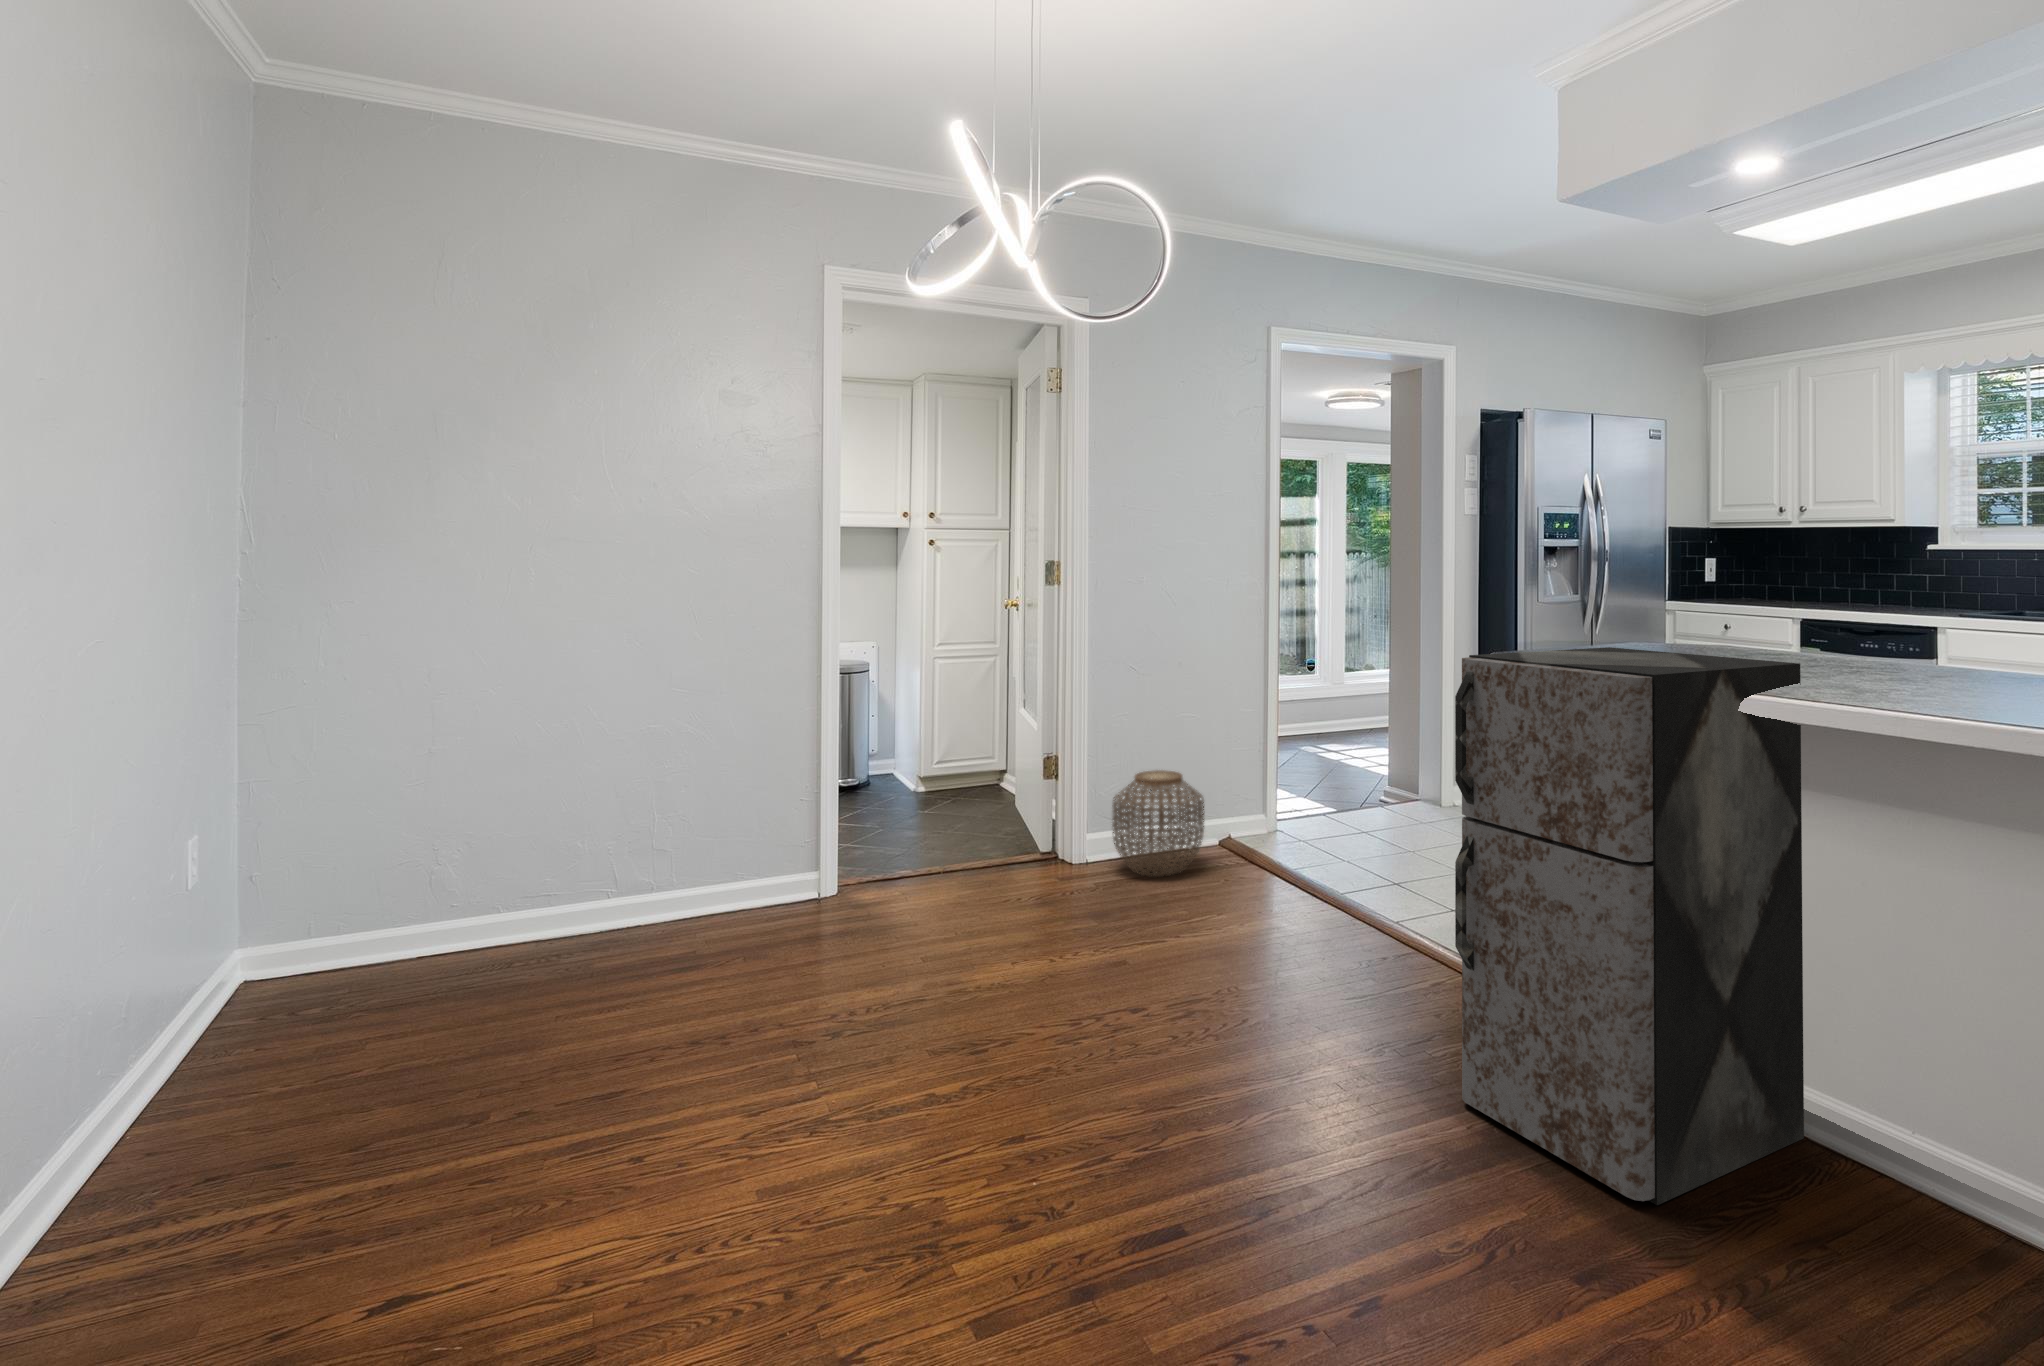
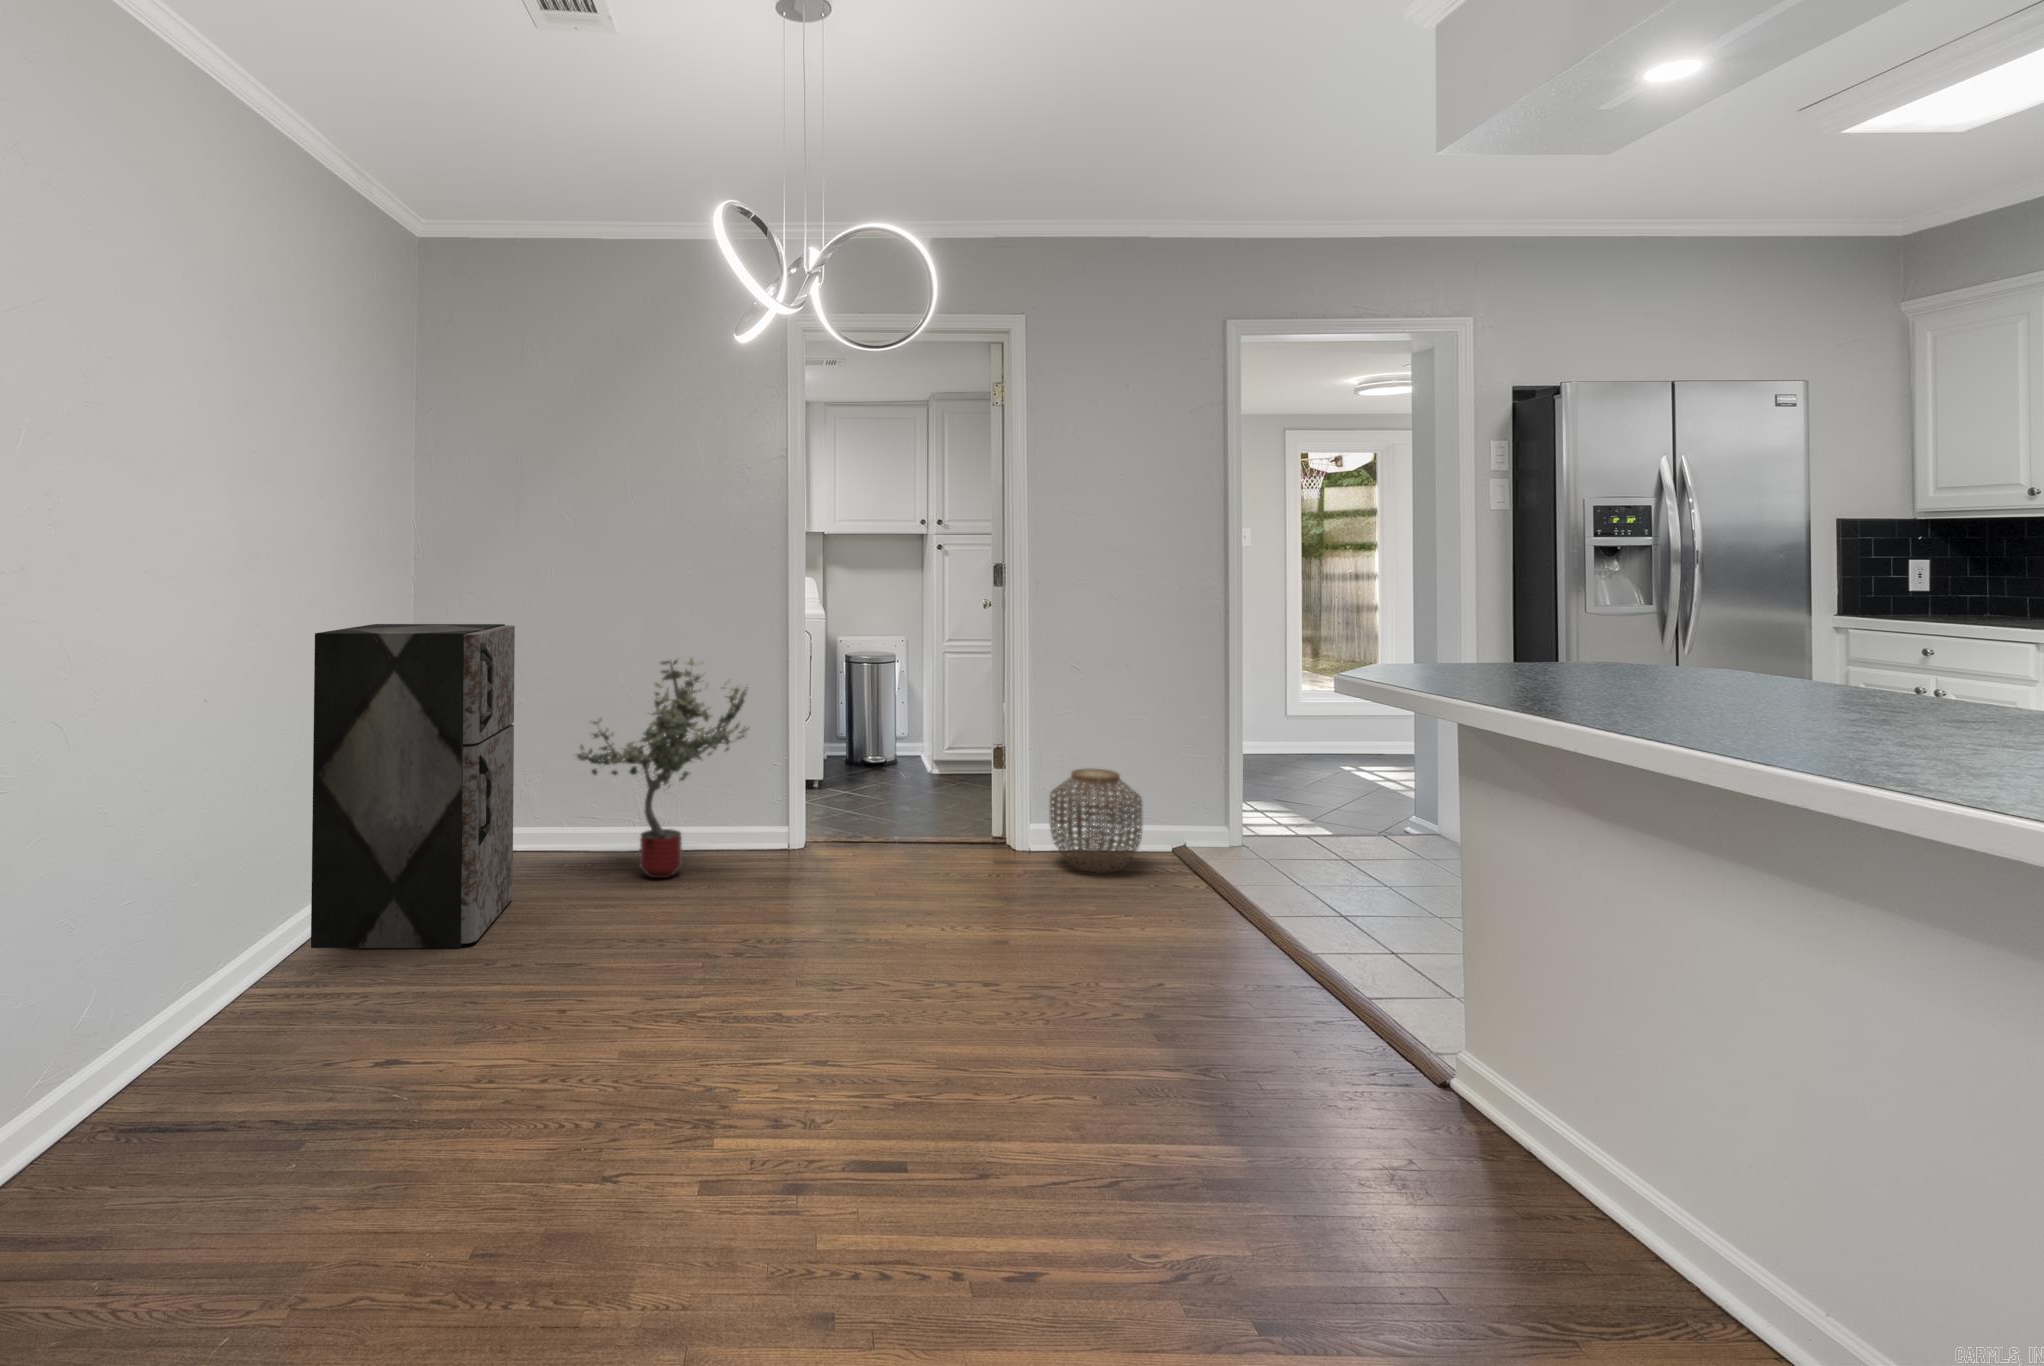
storage cabinet: present [1455,647,1804,1205] -> present [311,624,515,948]
potted tree: none [530,677,784,960] -> present [575,659,748,878]

